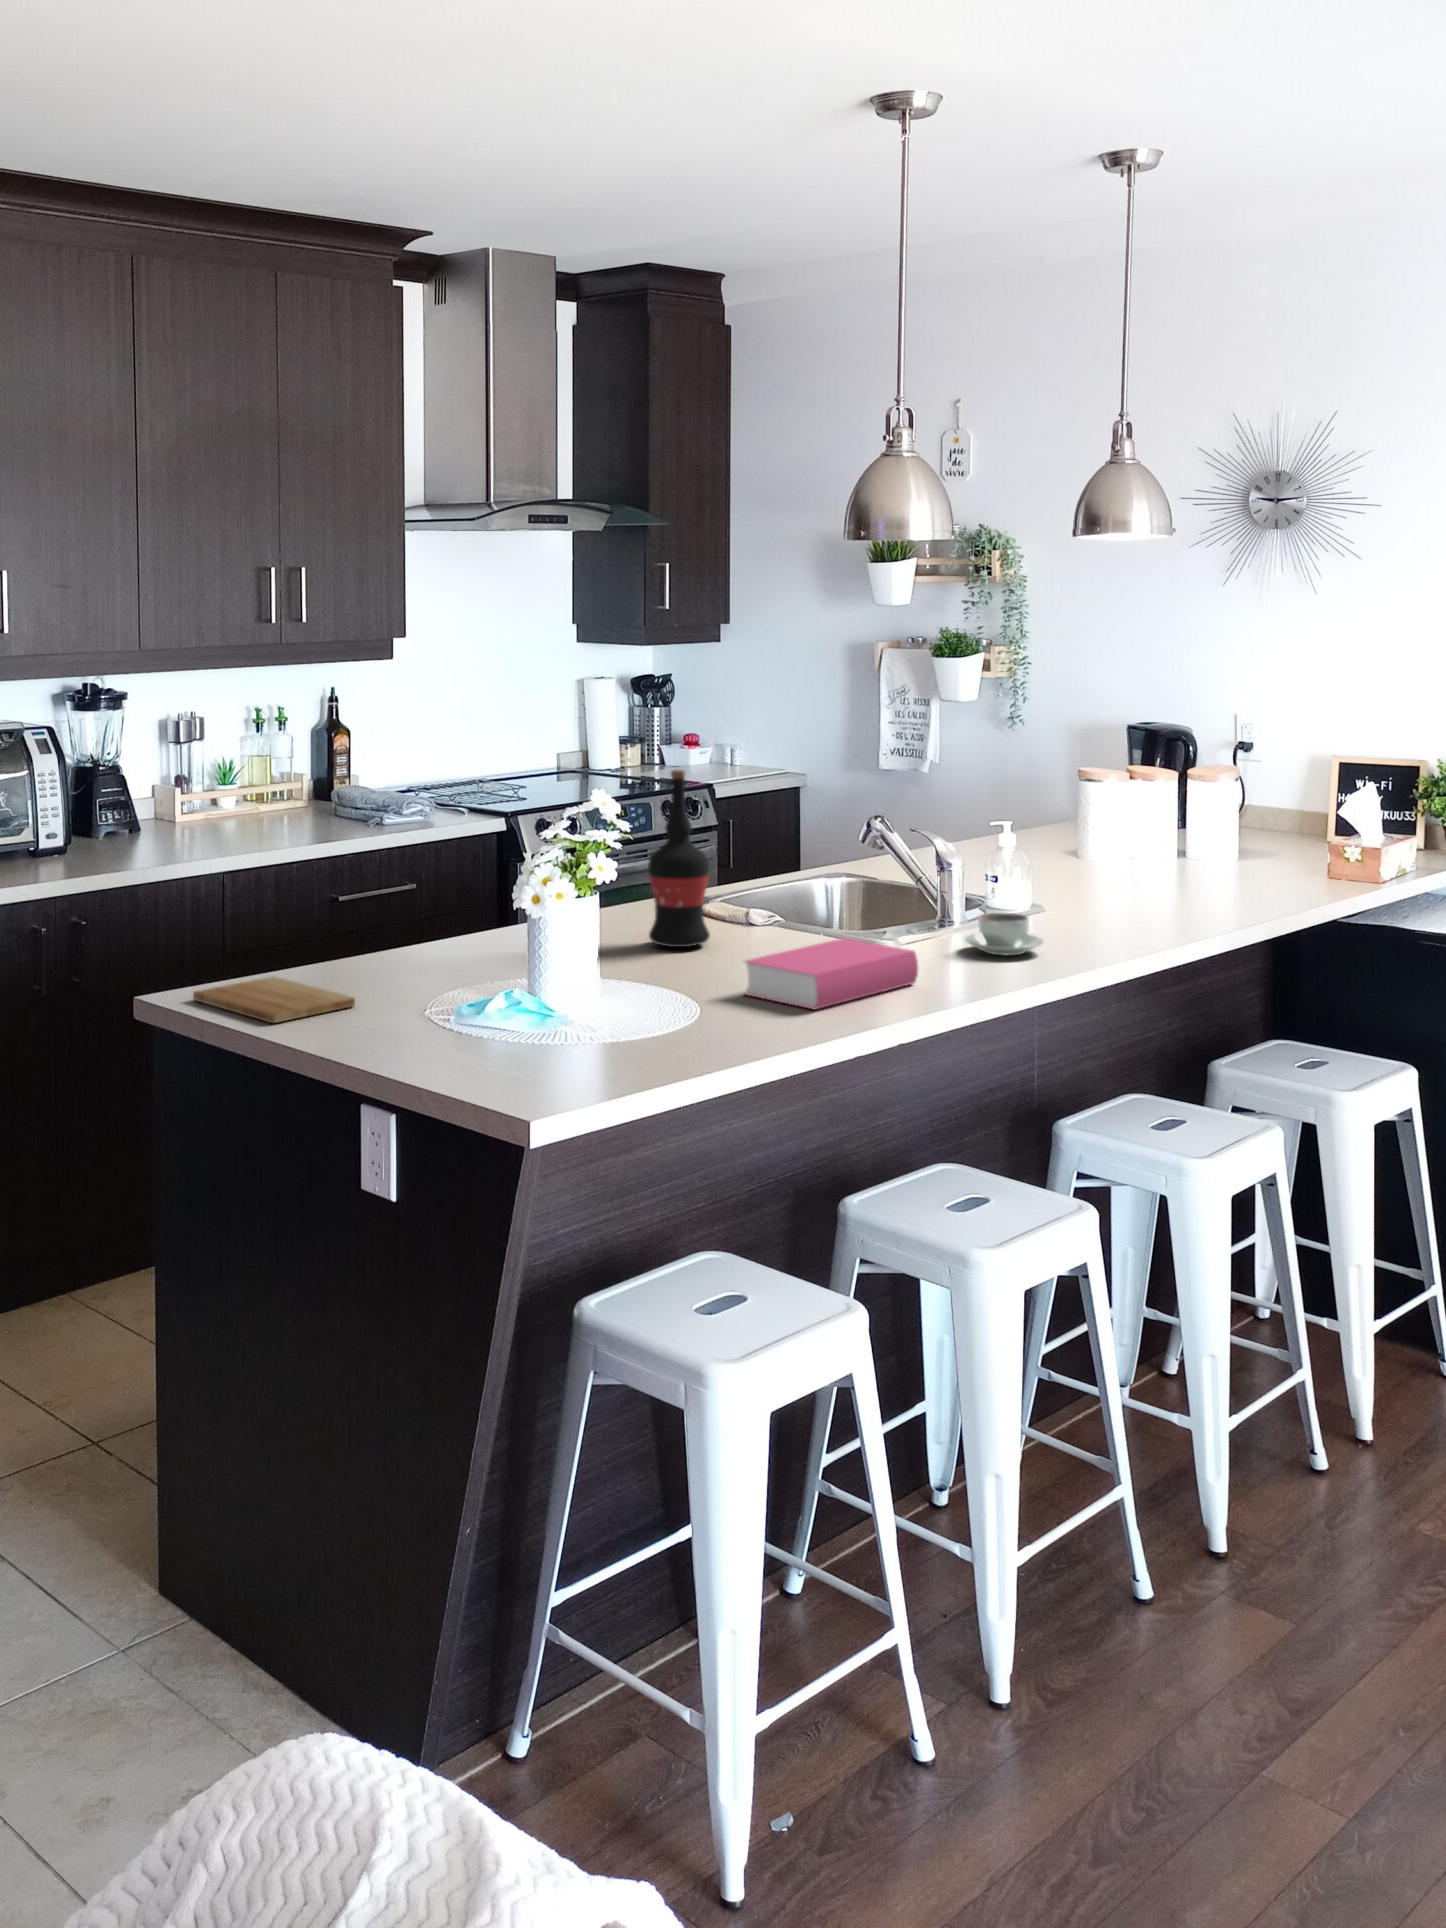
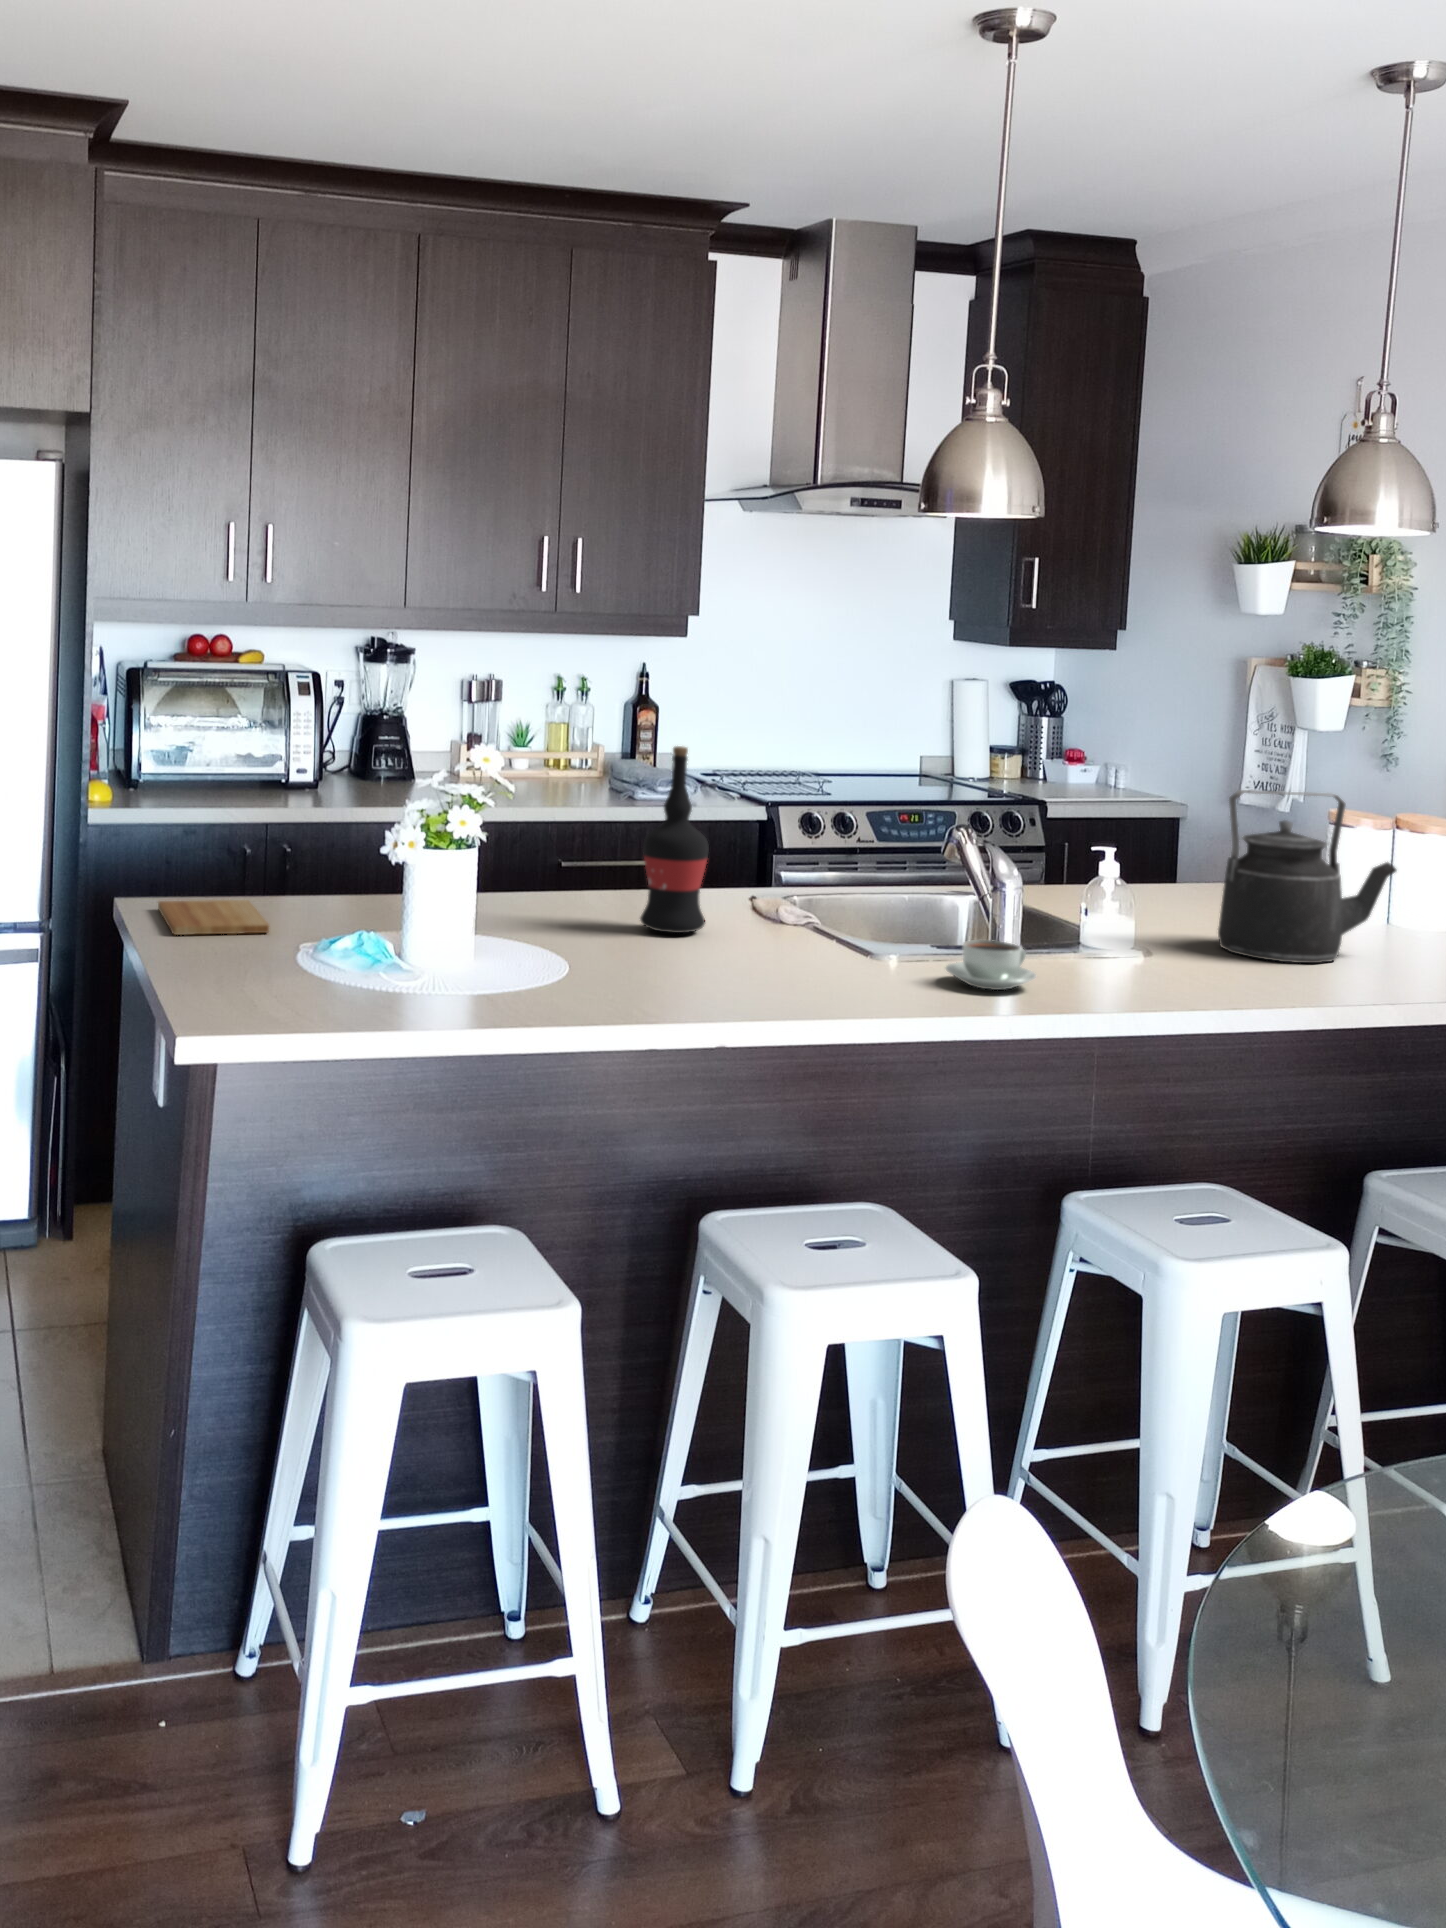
kettle: none [1066,755,1189,899] -> present [1218,790,1396,963]
book: present [745,938,918,1010] -> none [623,940,820,1001]

